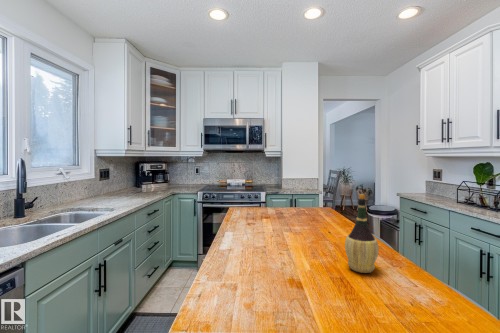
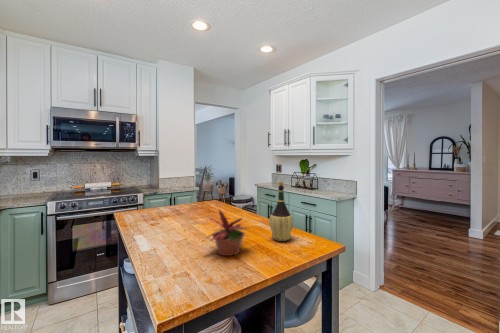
potted plant: none [252,217,311,272] -> present [207,210,247,256]

